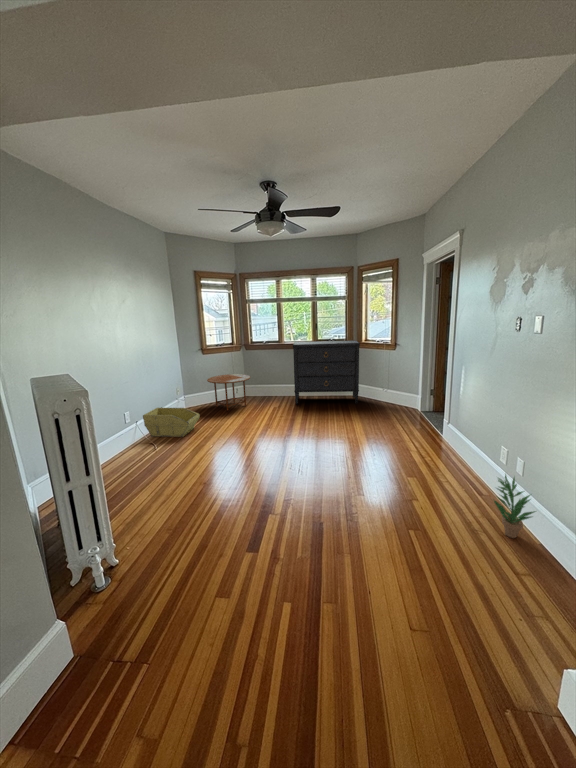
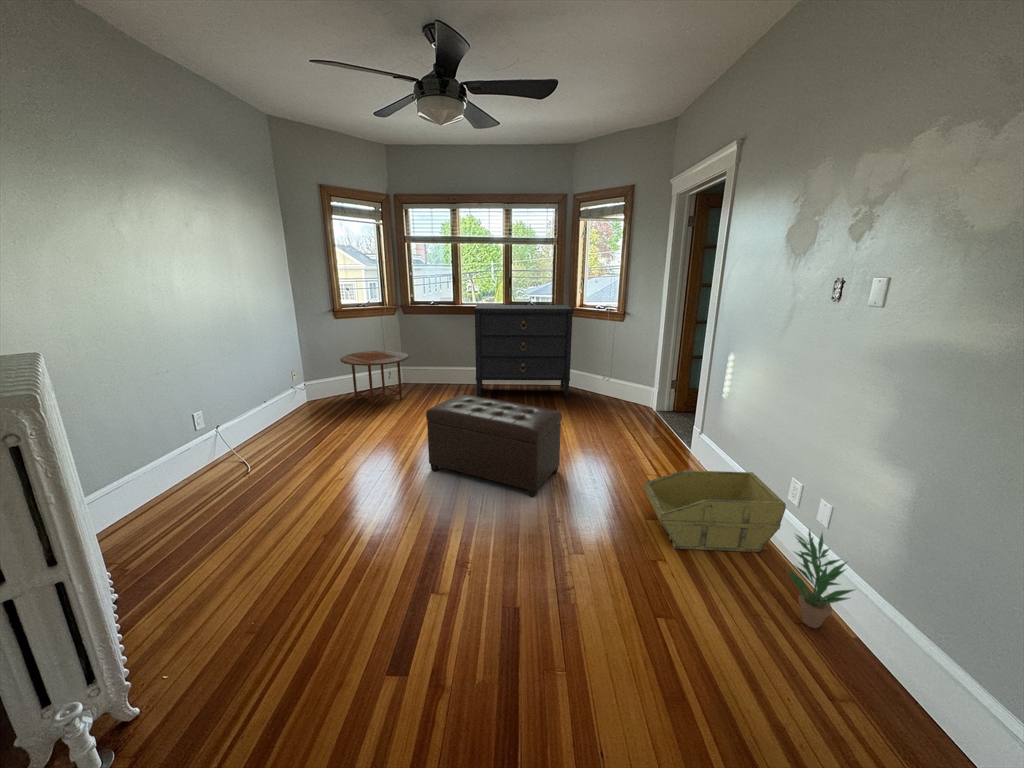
ottoman: none [264,400,351,464] -> present [426,395,562,497]
storage bin: present [143,408,200,437] -> present [644,470,786,552]

